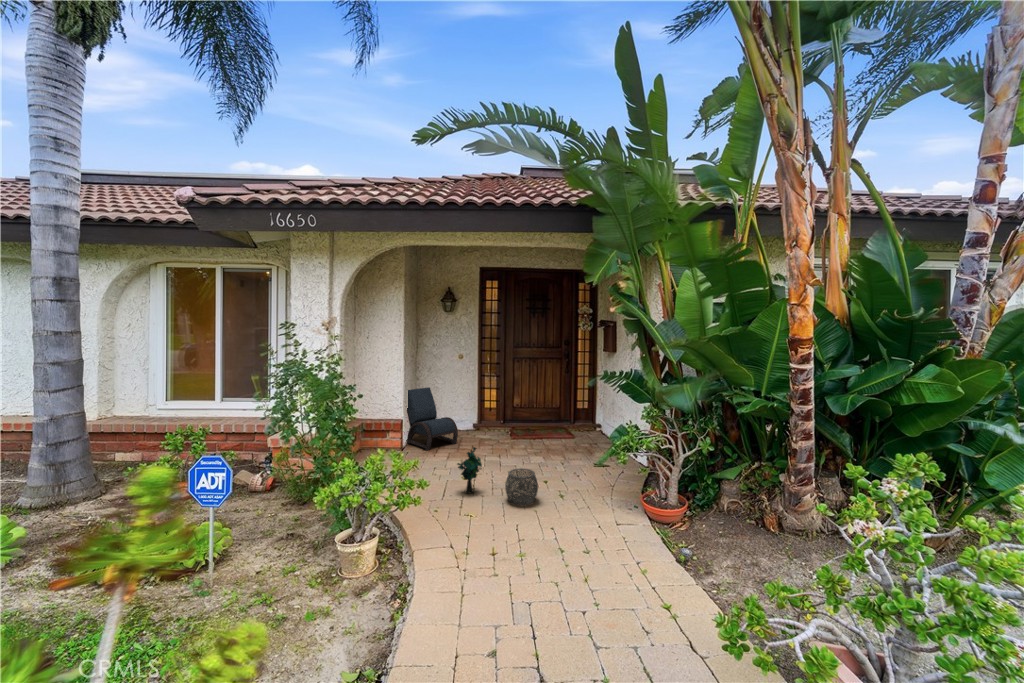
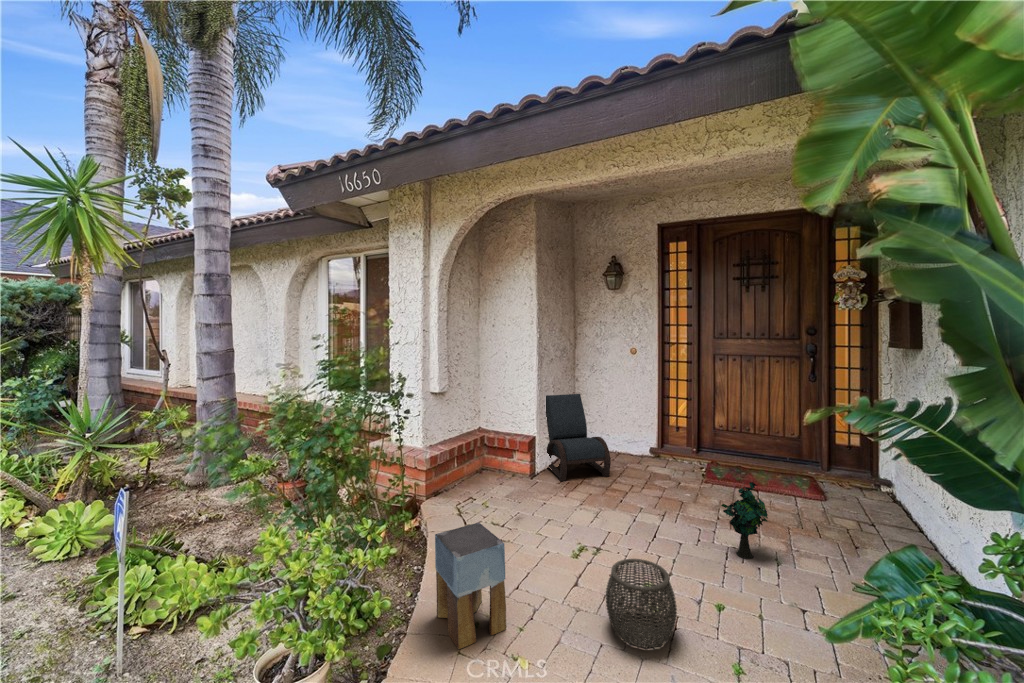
decorative plant: present [457,447,482,494] -> present [721,482,768,559]
stool: none [420,465,462,525] -> present [435,523,506,649]

